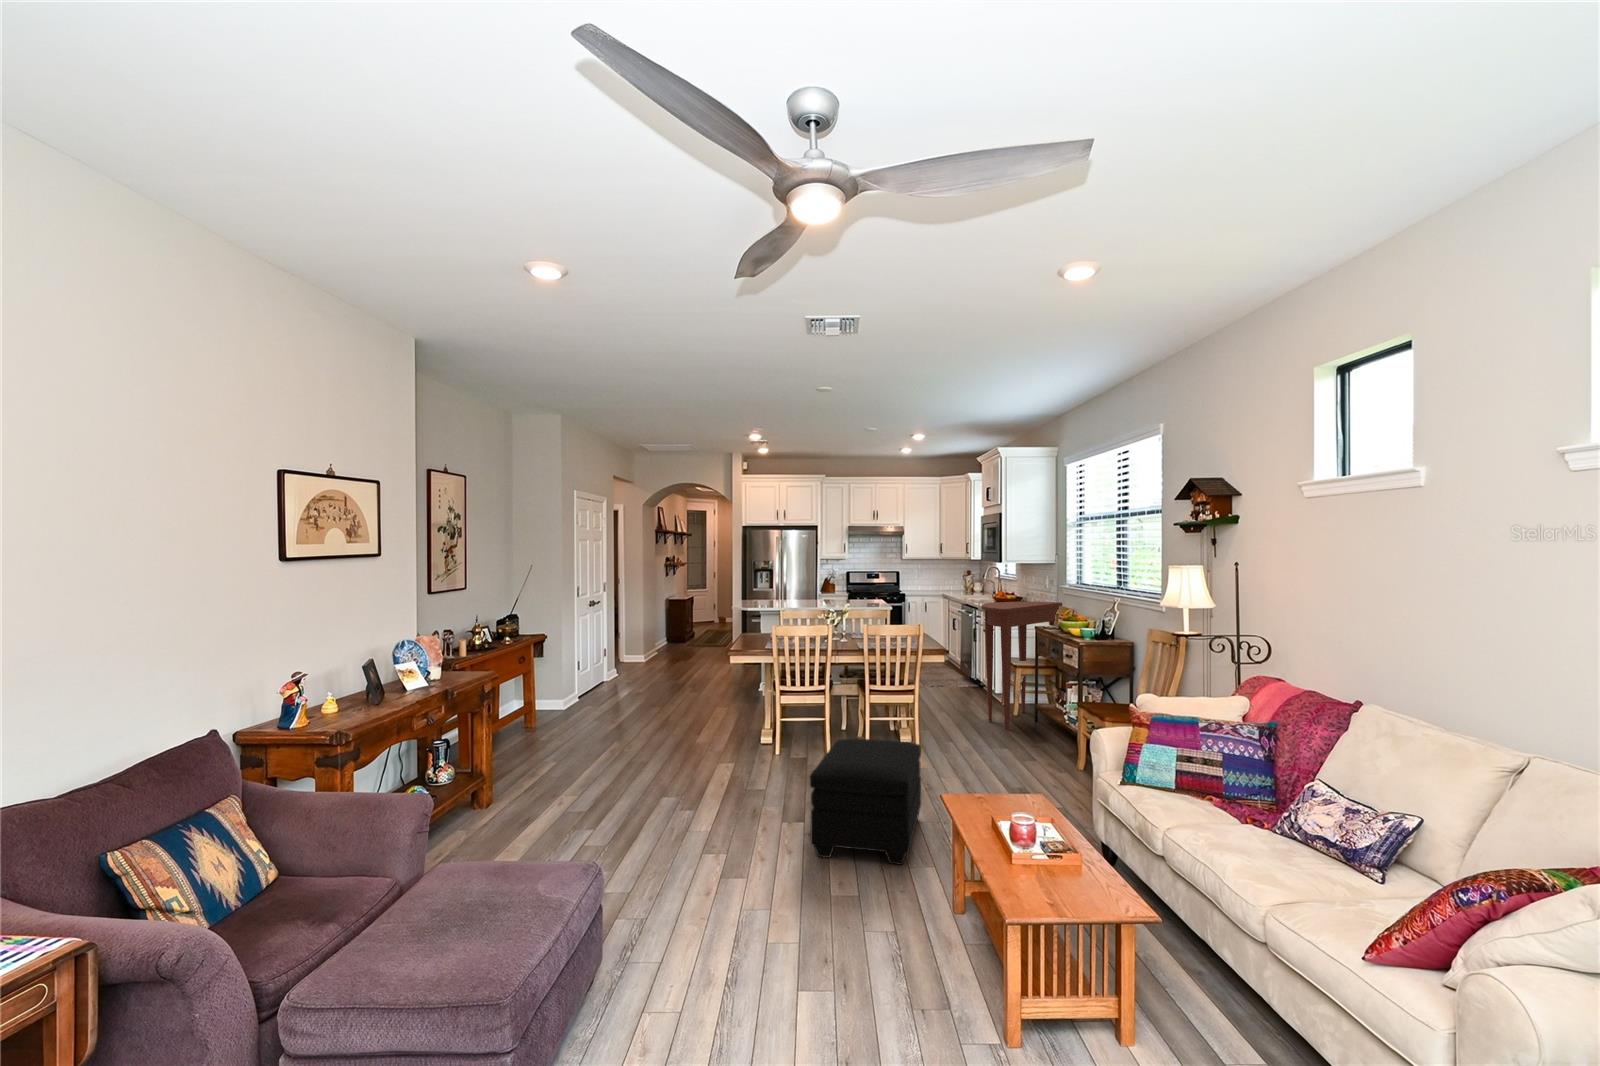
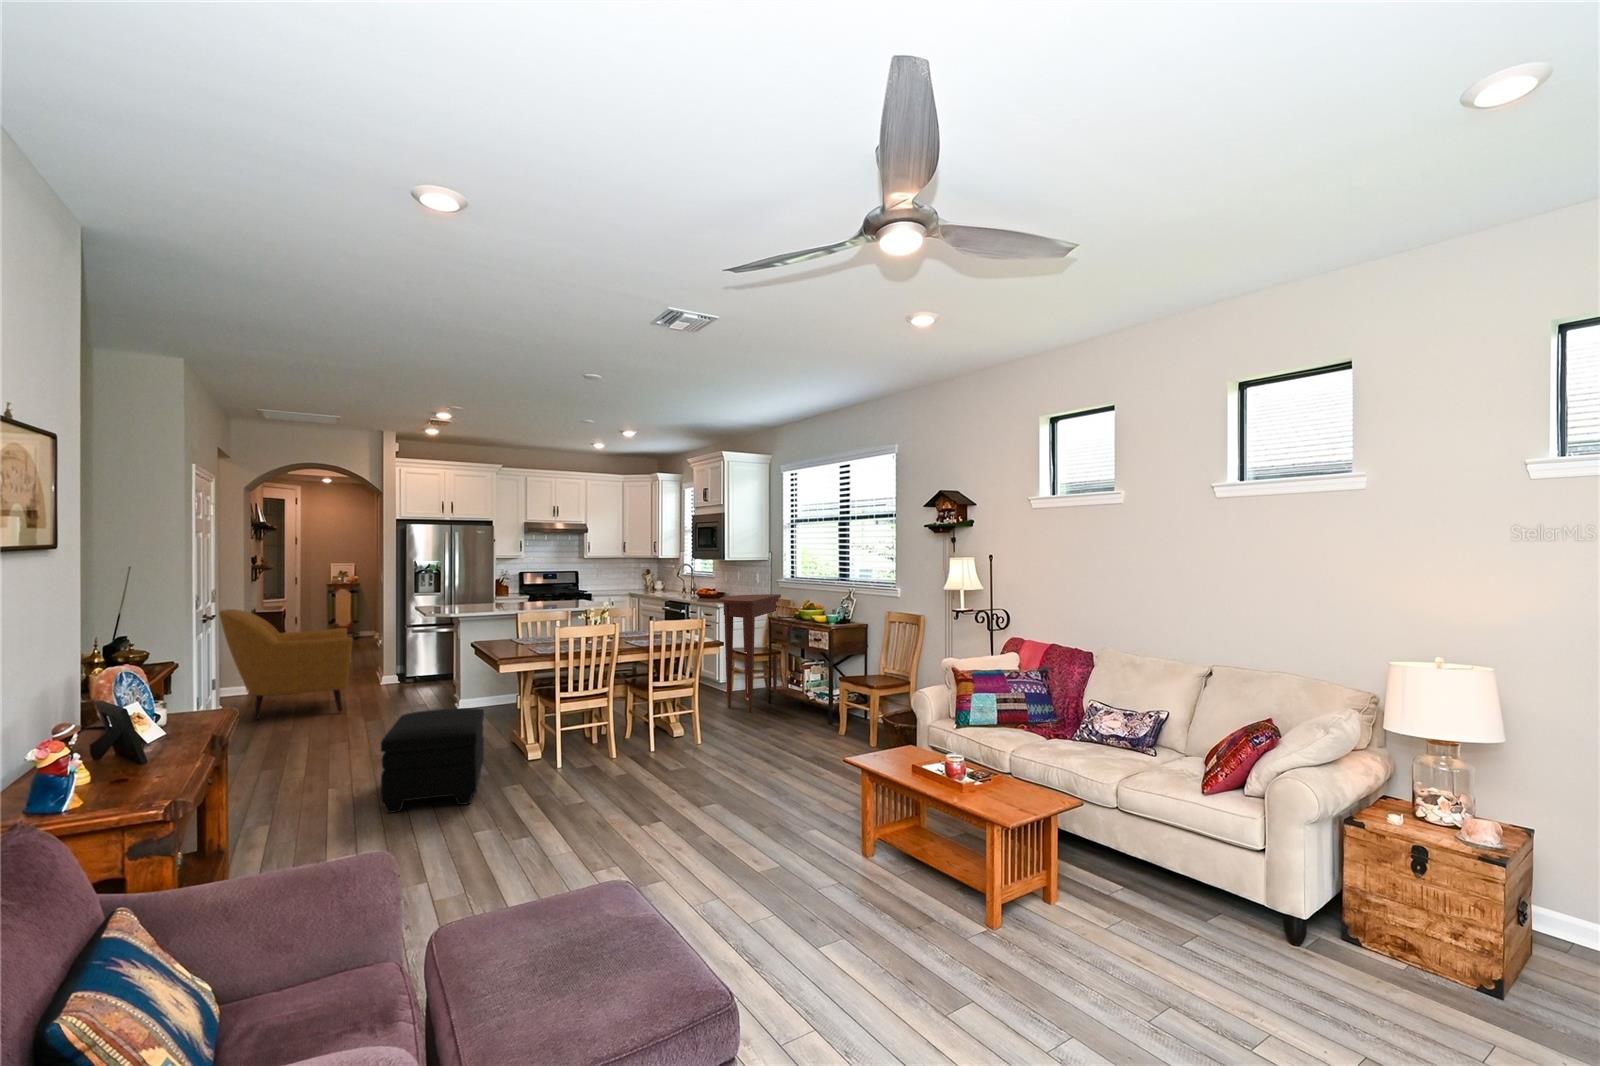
armchair: none [601,597,693,684] -> present [219,609,353,720]
ottoman: present [810,739,921,865] -> present [381,708,484,813]

